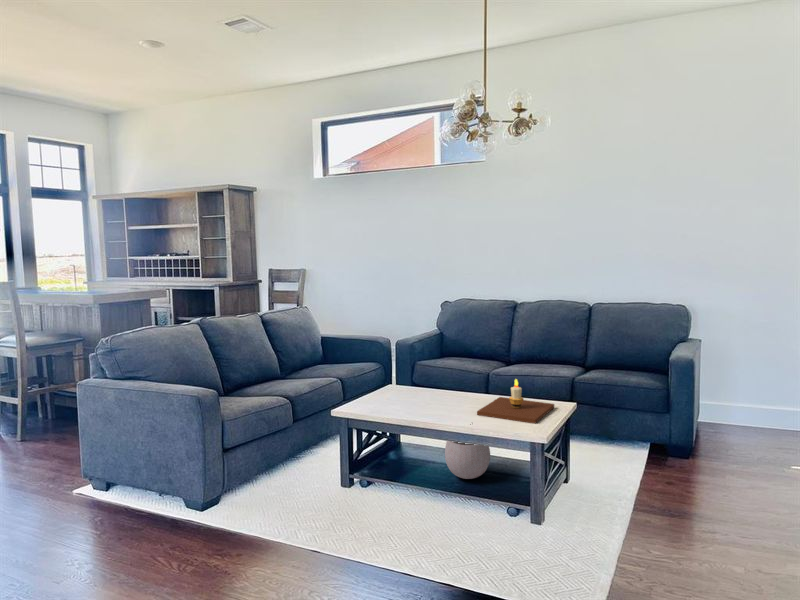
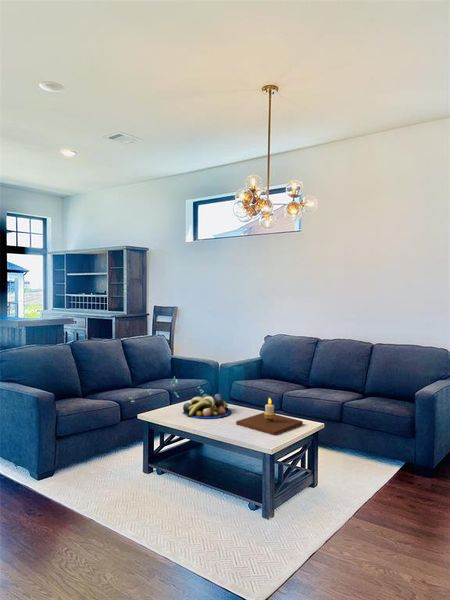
fruit bowl: none [396,379,457,412] -> present [183,394,231,418]
plant pot: present [445,441,490,479] -> none [208,428,244,475]

